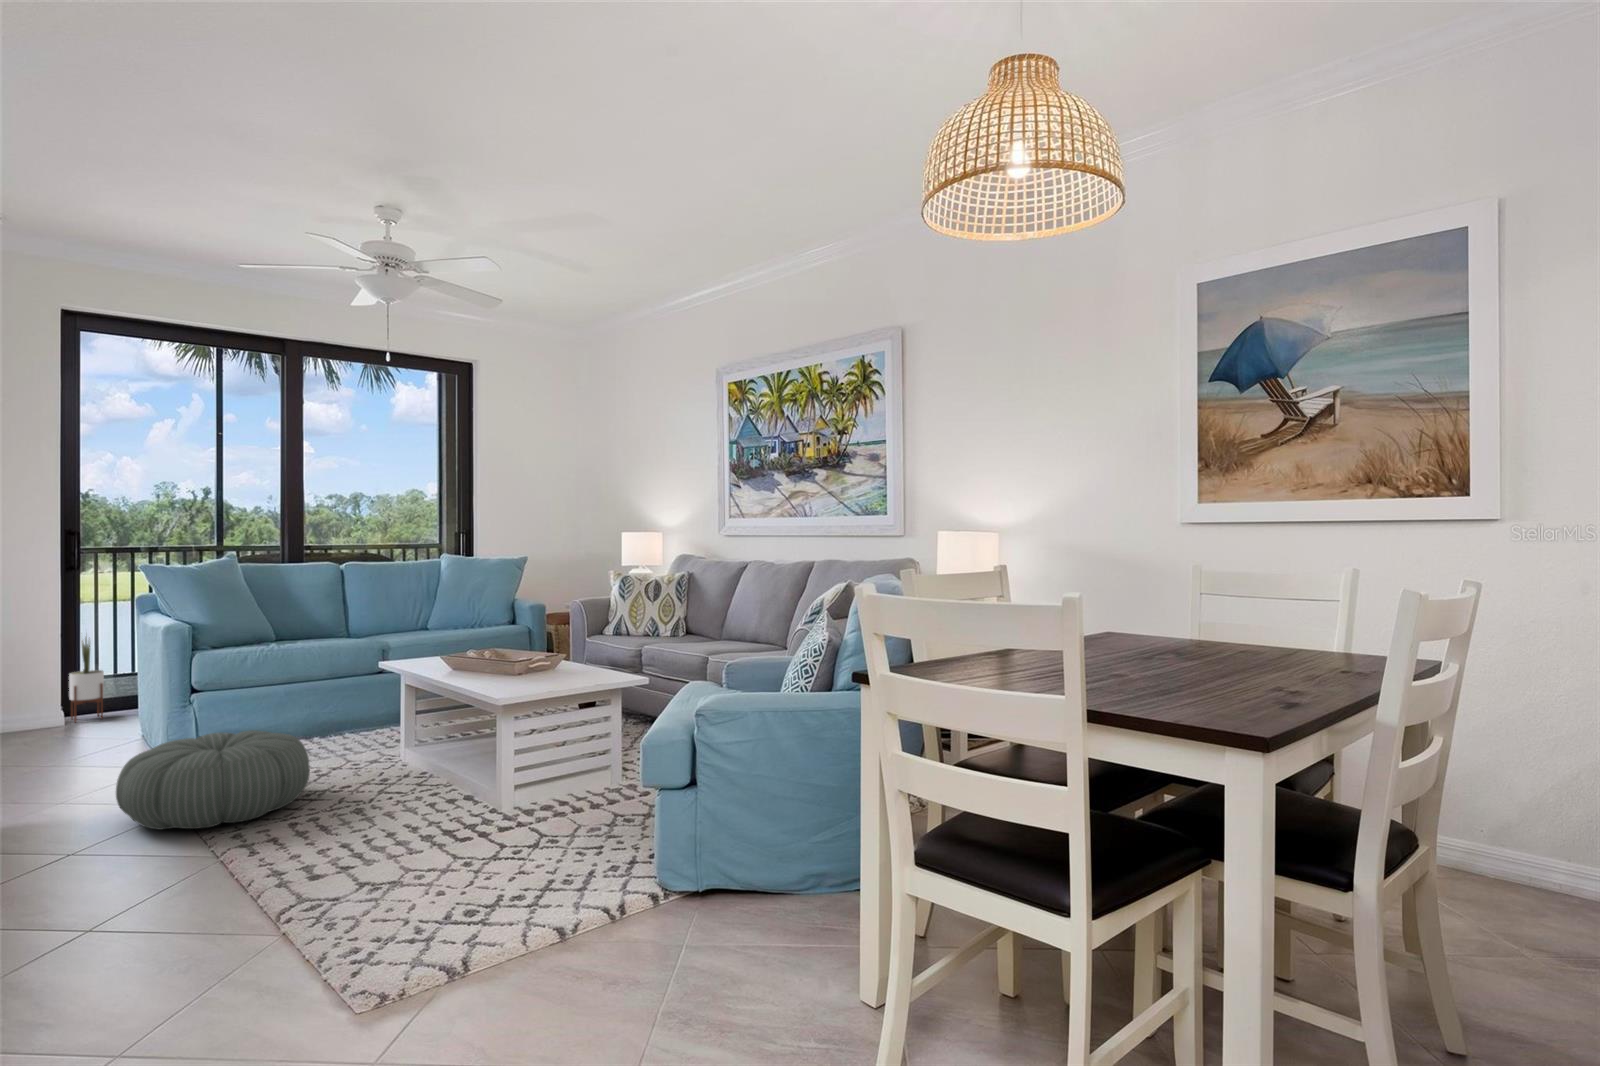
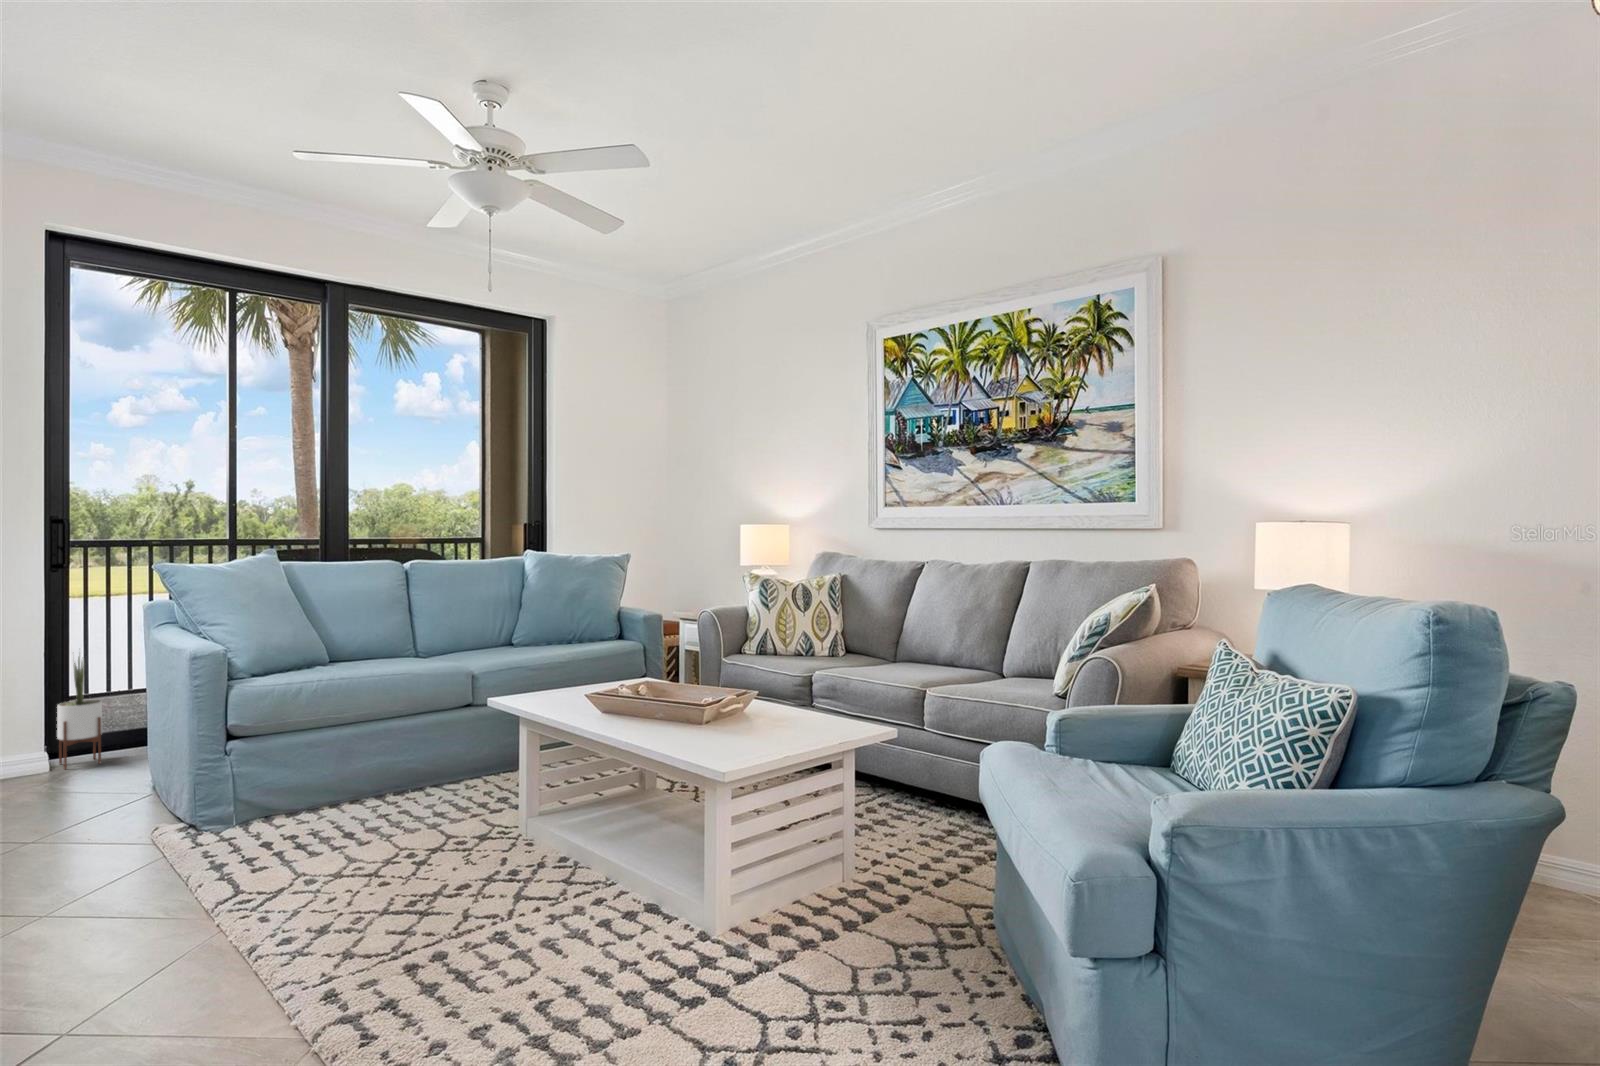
pouf: present [116,730,310,830] -> none [137,807,421,978]

